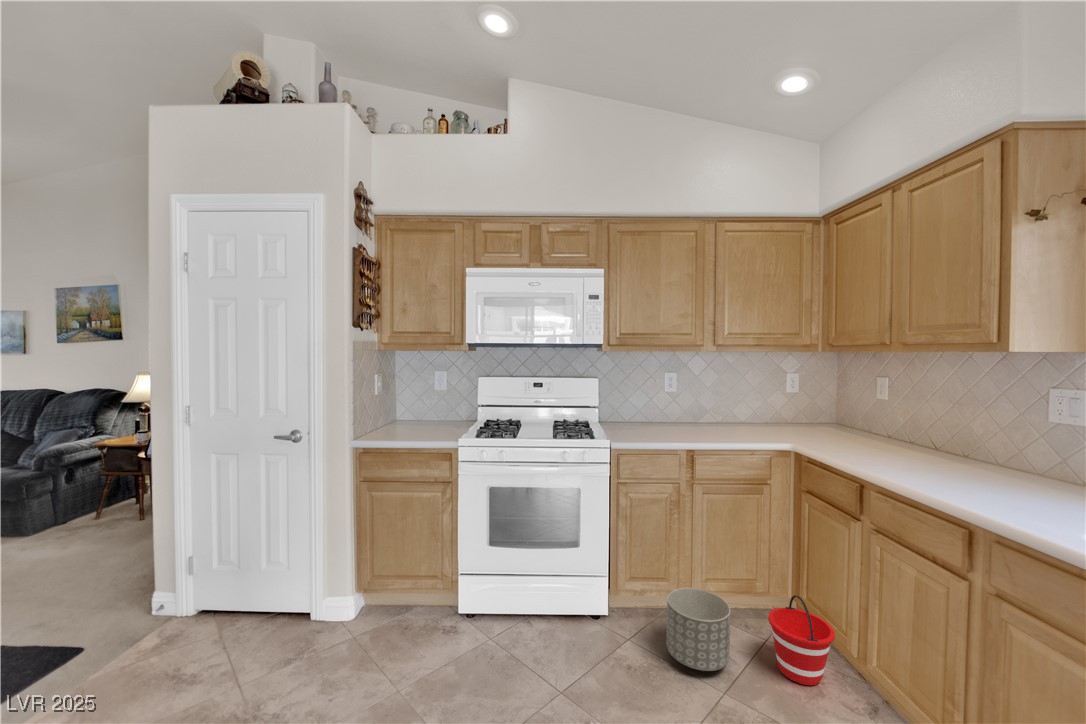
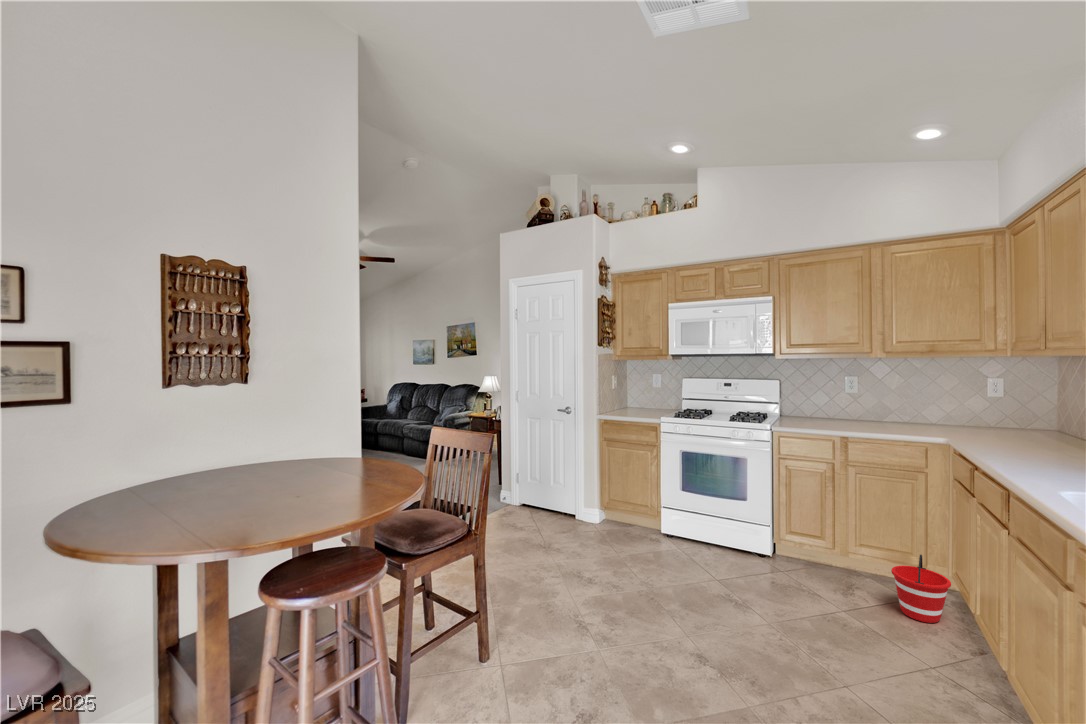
planter: present [666,588,731,671] -> none [804,538,857,594]

